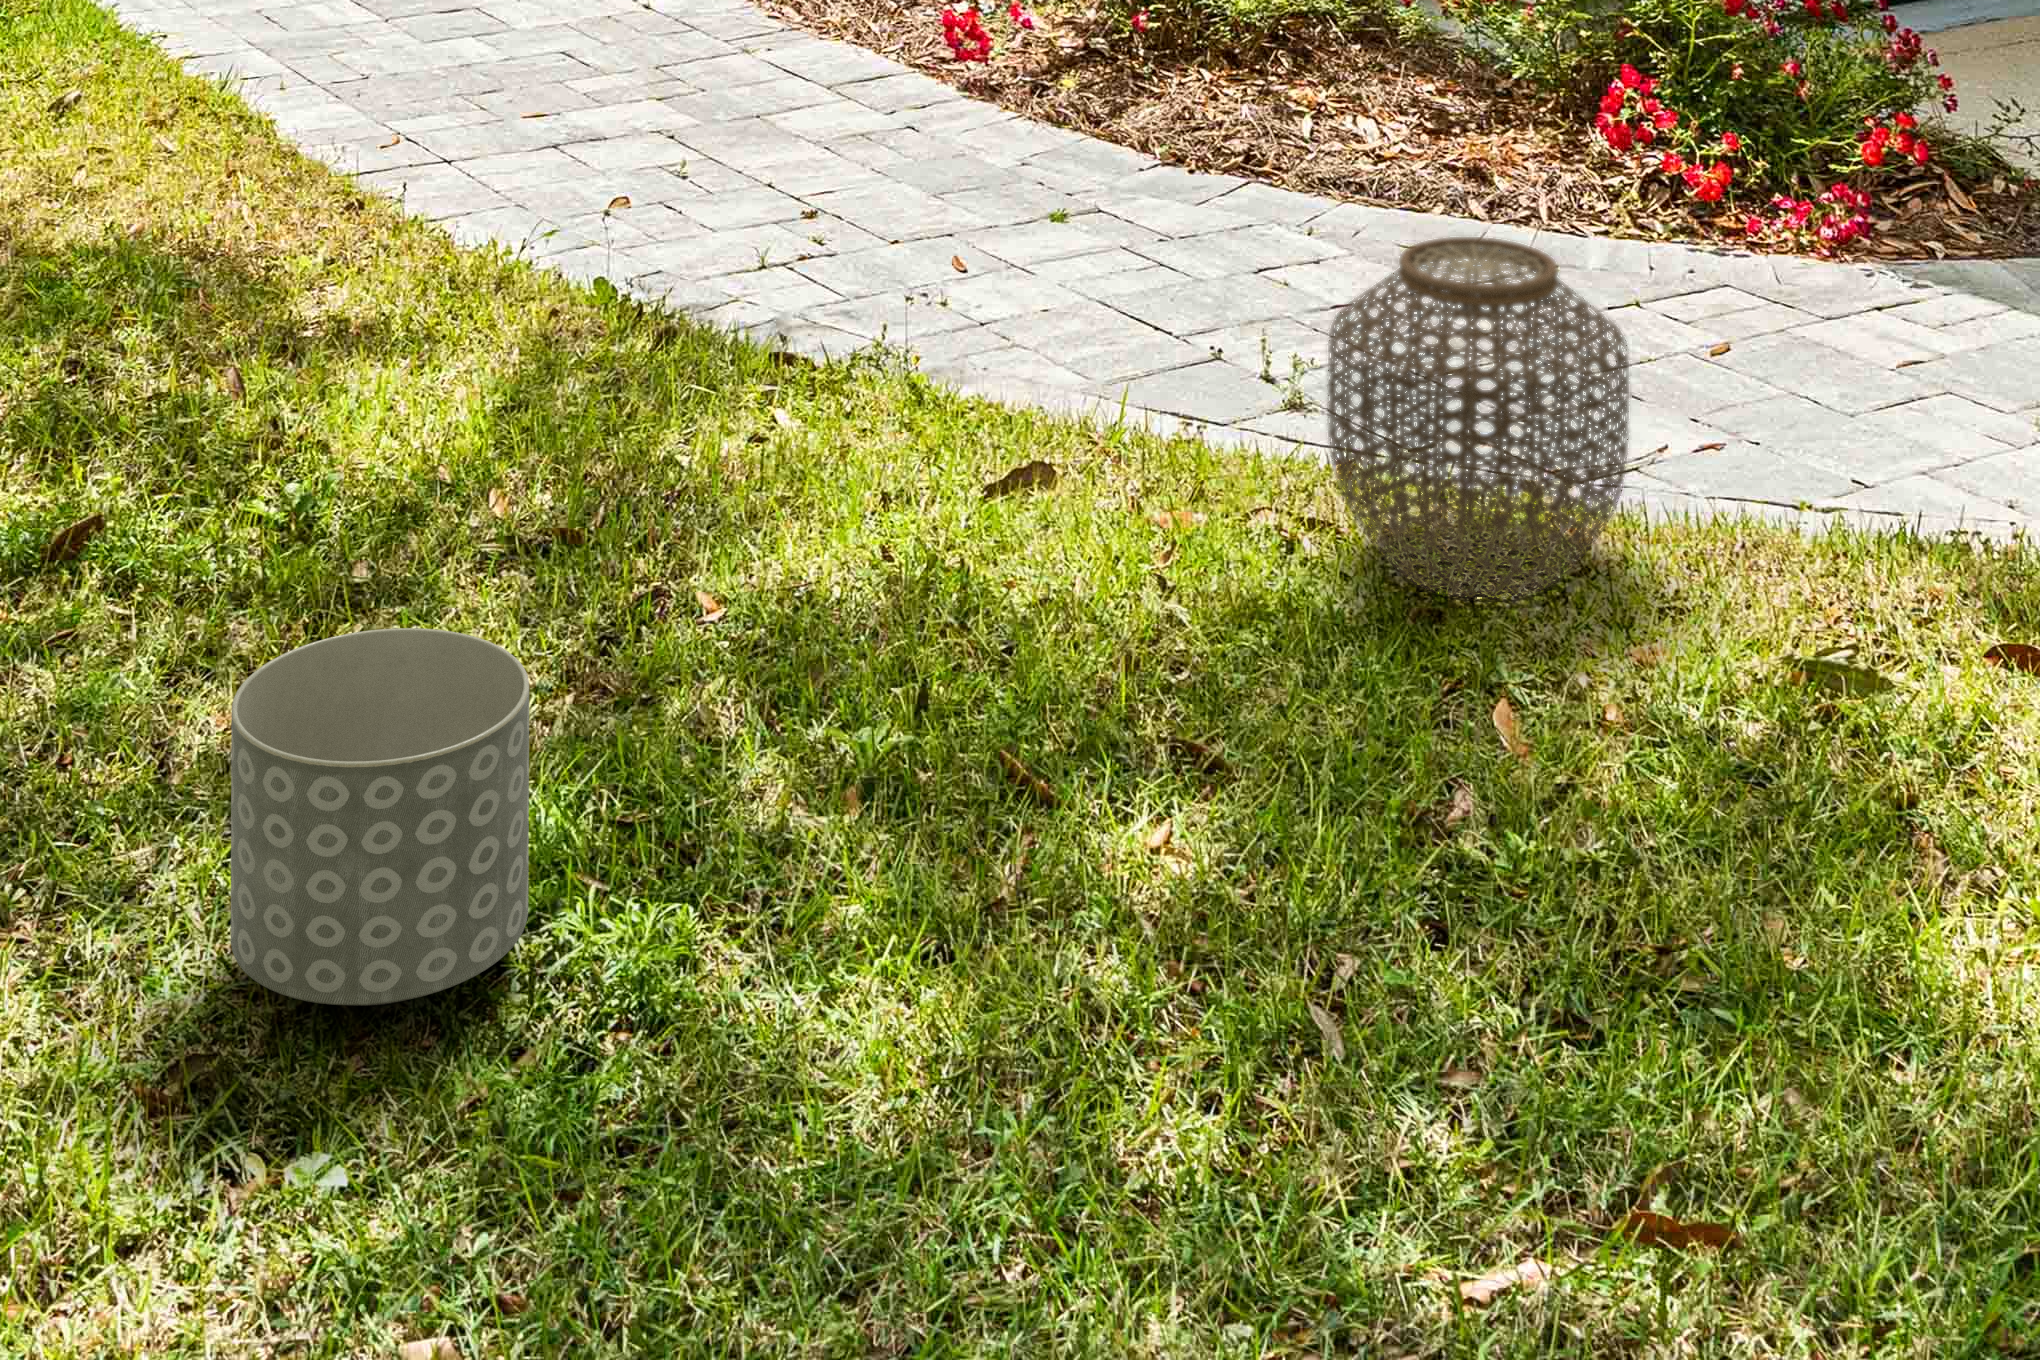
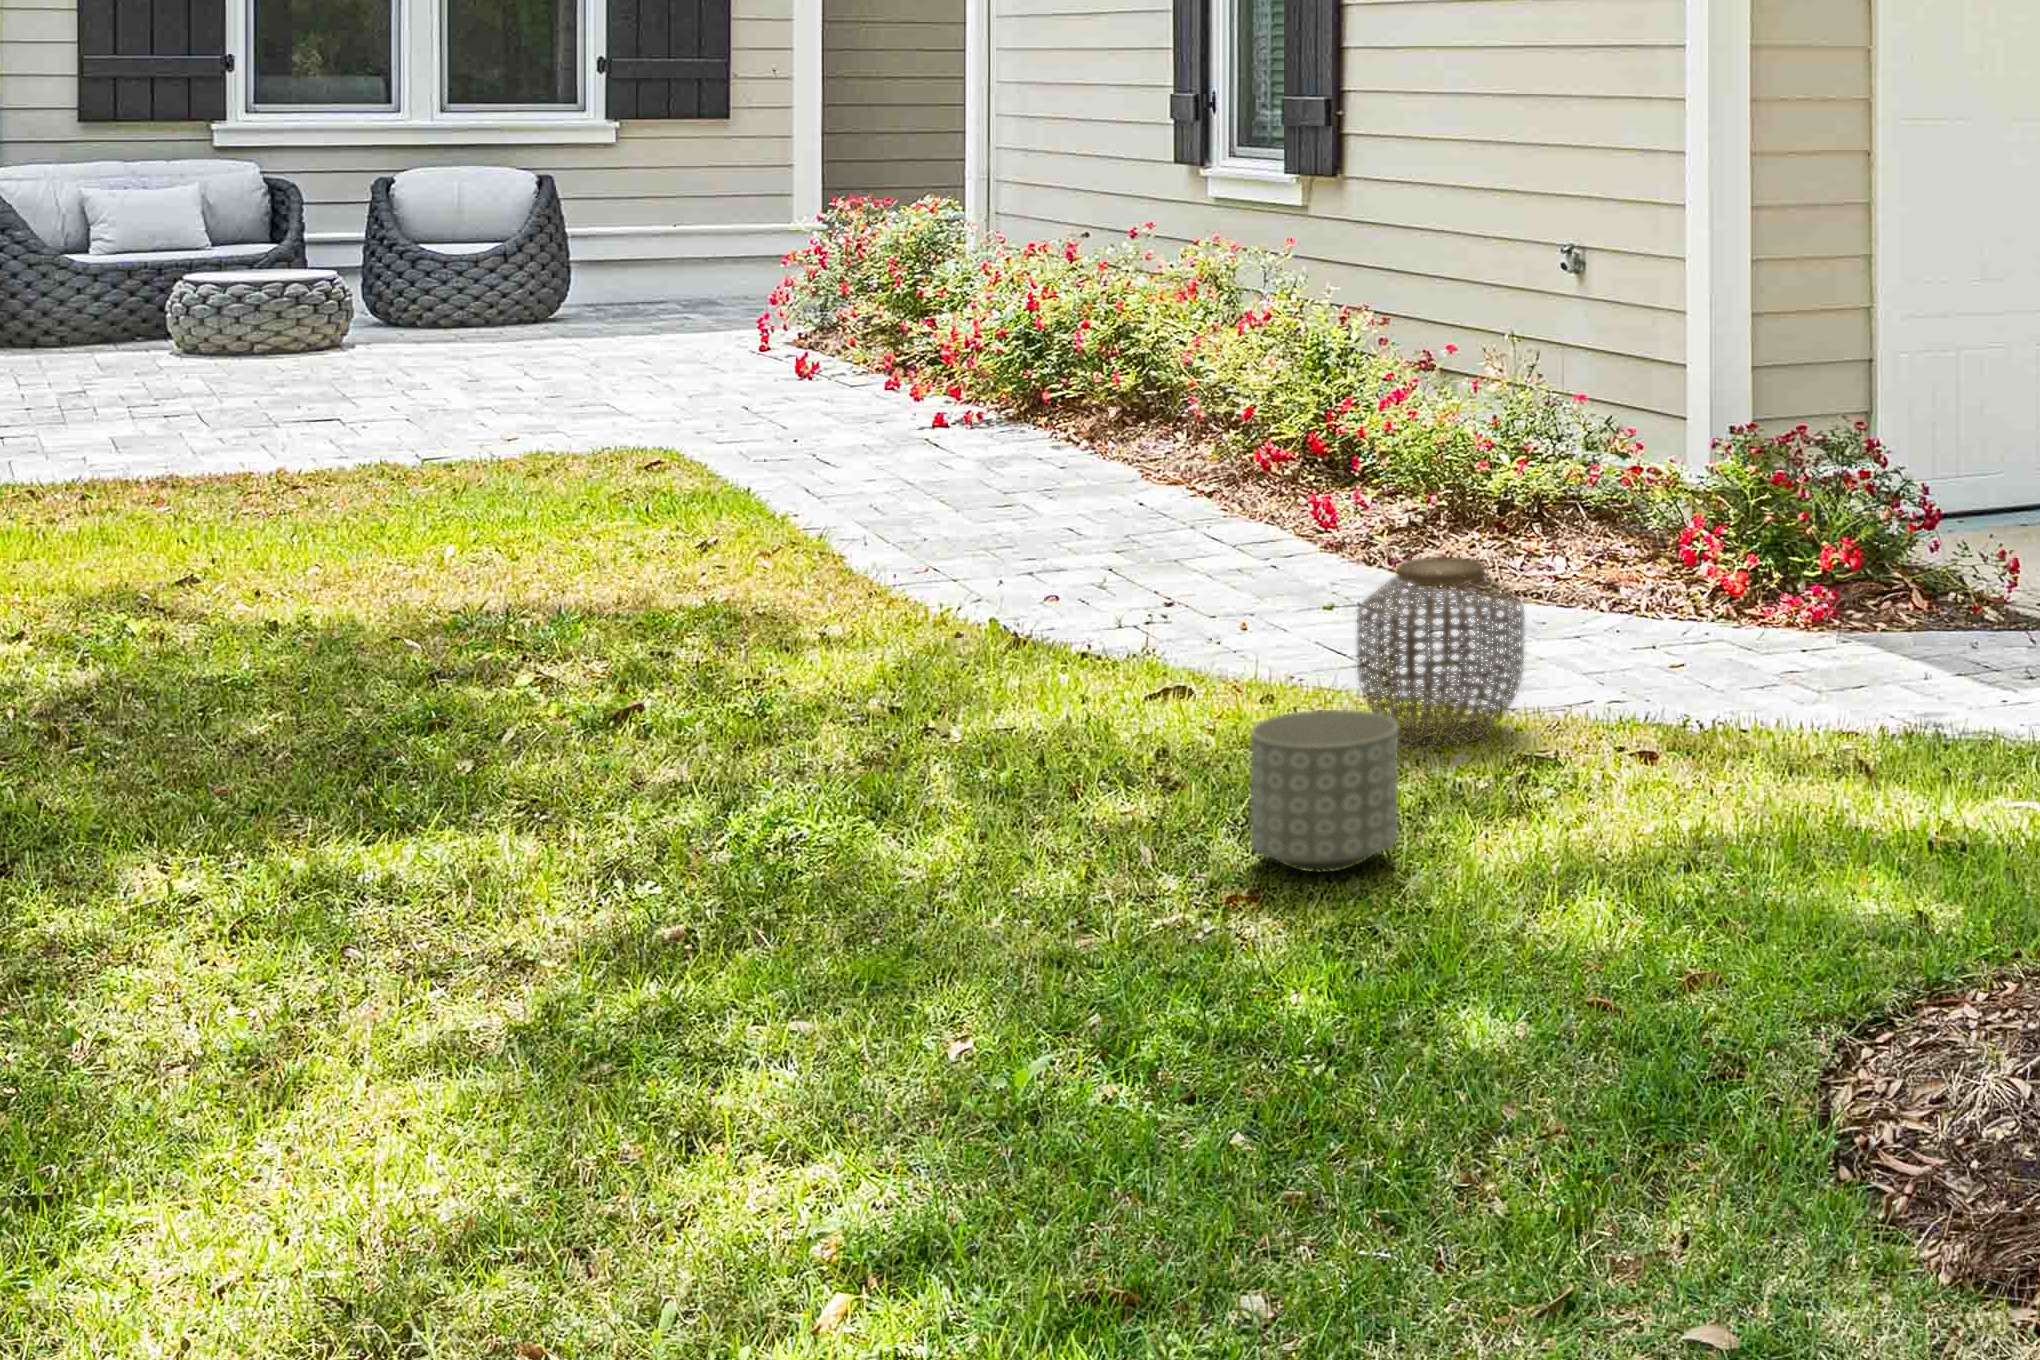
planter: present [231,628,529,1006] -> present [1250,710,1398,872]

